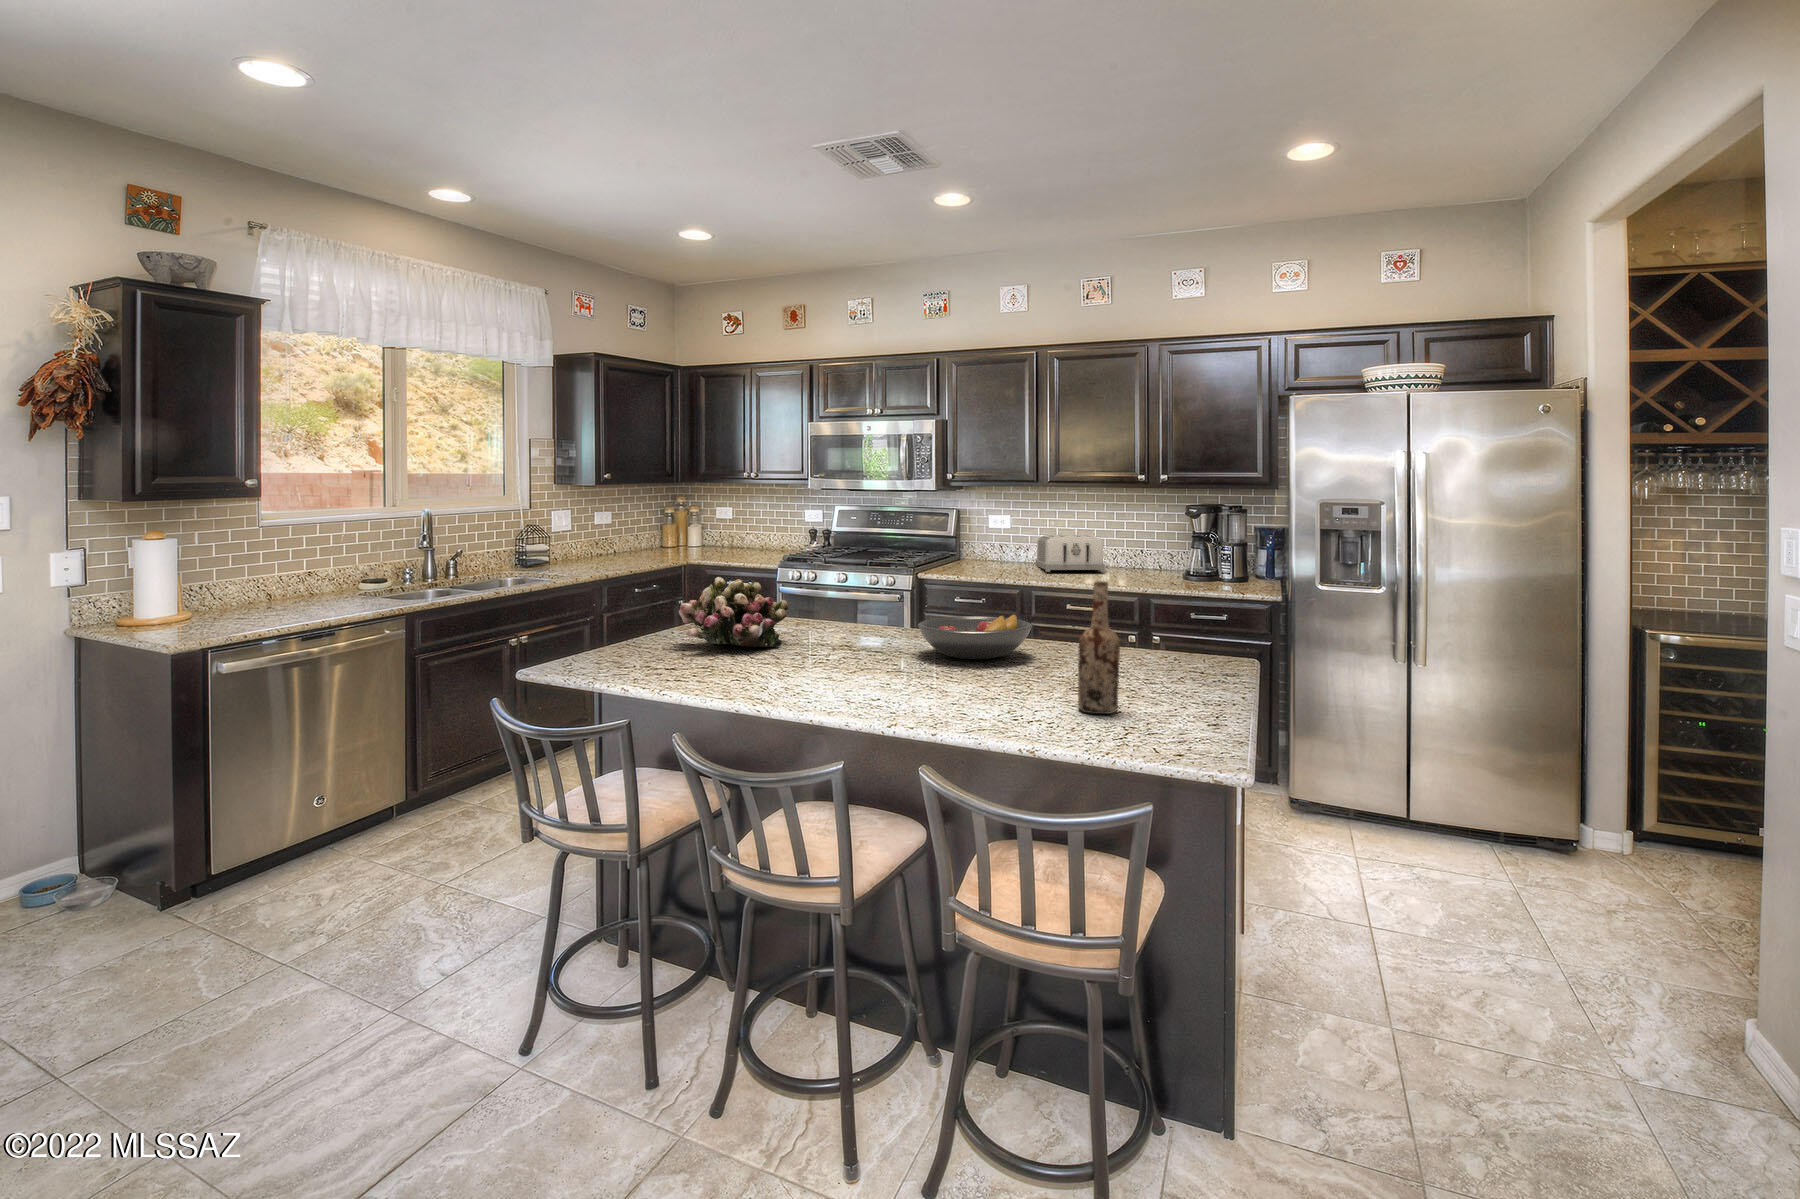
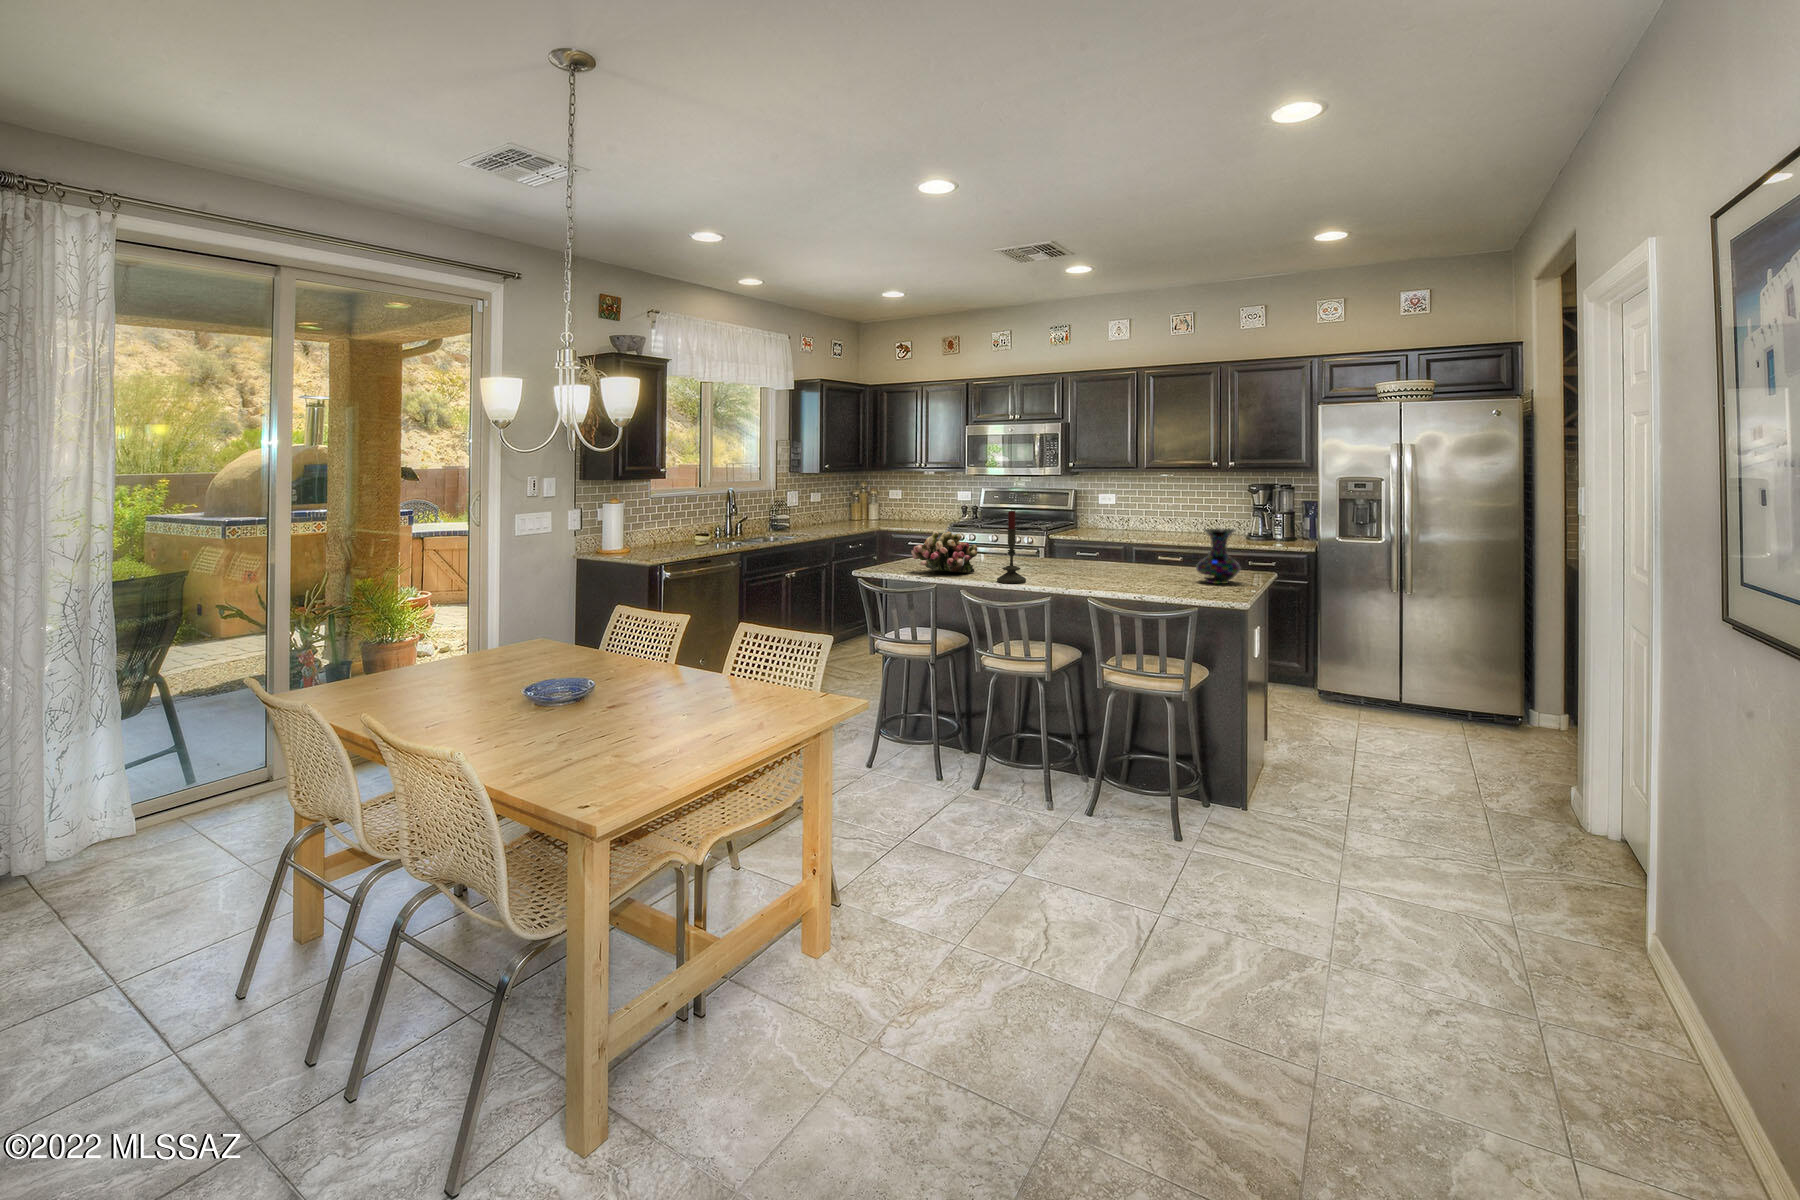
toaster: present [1036,535,1105,572] -> none [1134,506,1186,533]
candle: none [810,544,858,671] -> present [997,510,1026,583]
vase: none [1132,579,1204,669] -> present [1196,529,1241,584]
wine bottle: present [1078,582,1120,714] -> none [1159,526,1184,601]
fruit bowl: present [918,614,1033,659] -> none [1060,552,1133,578]

